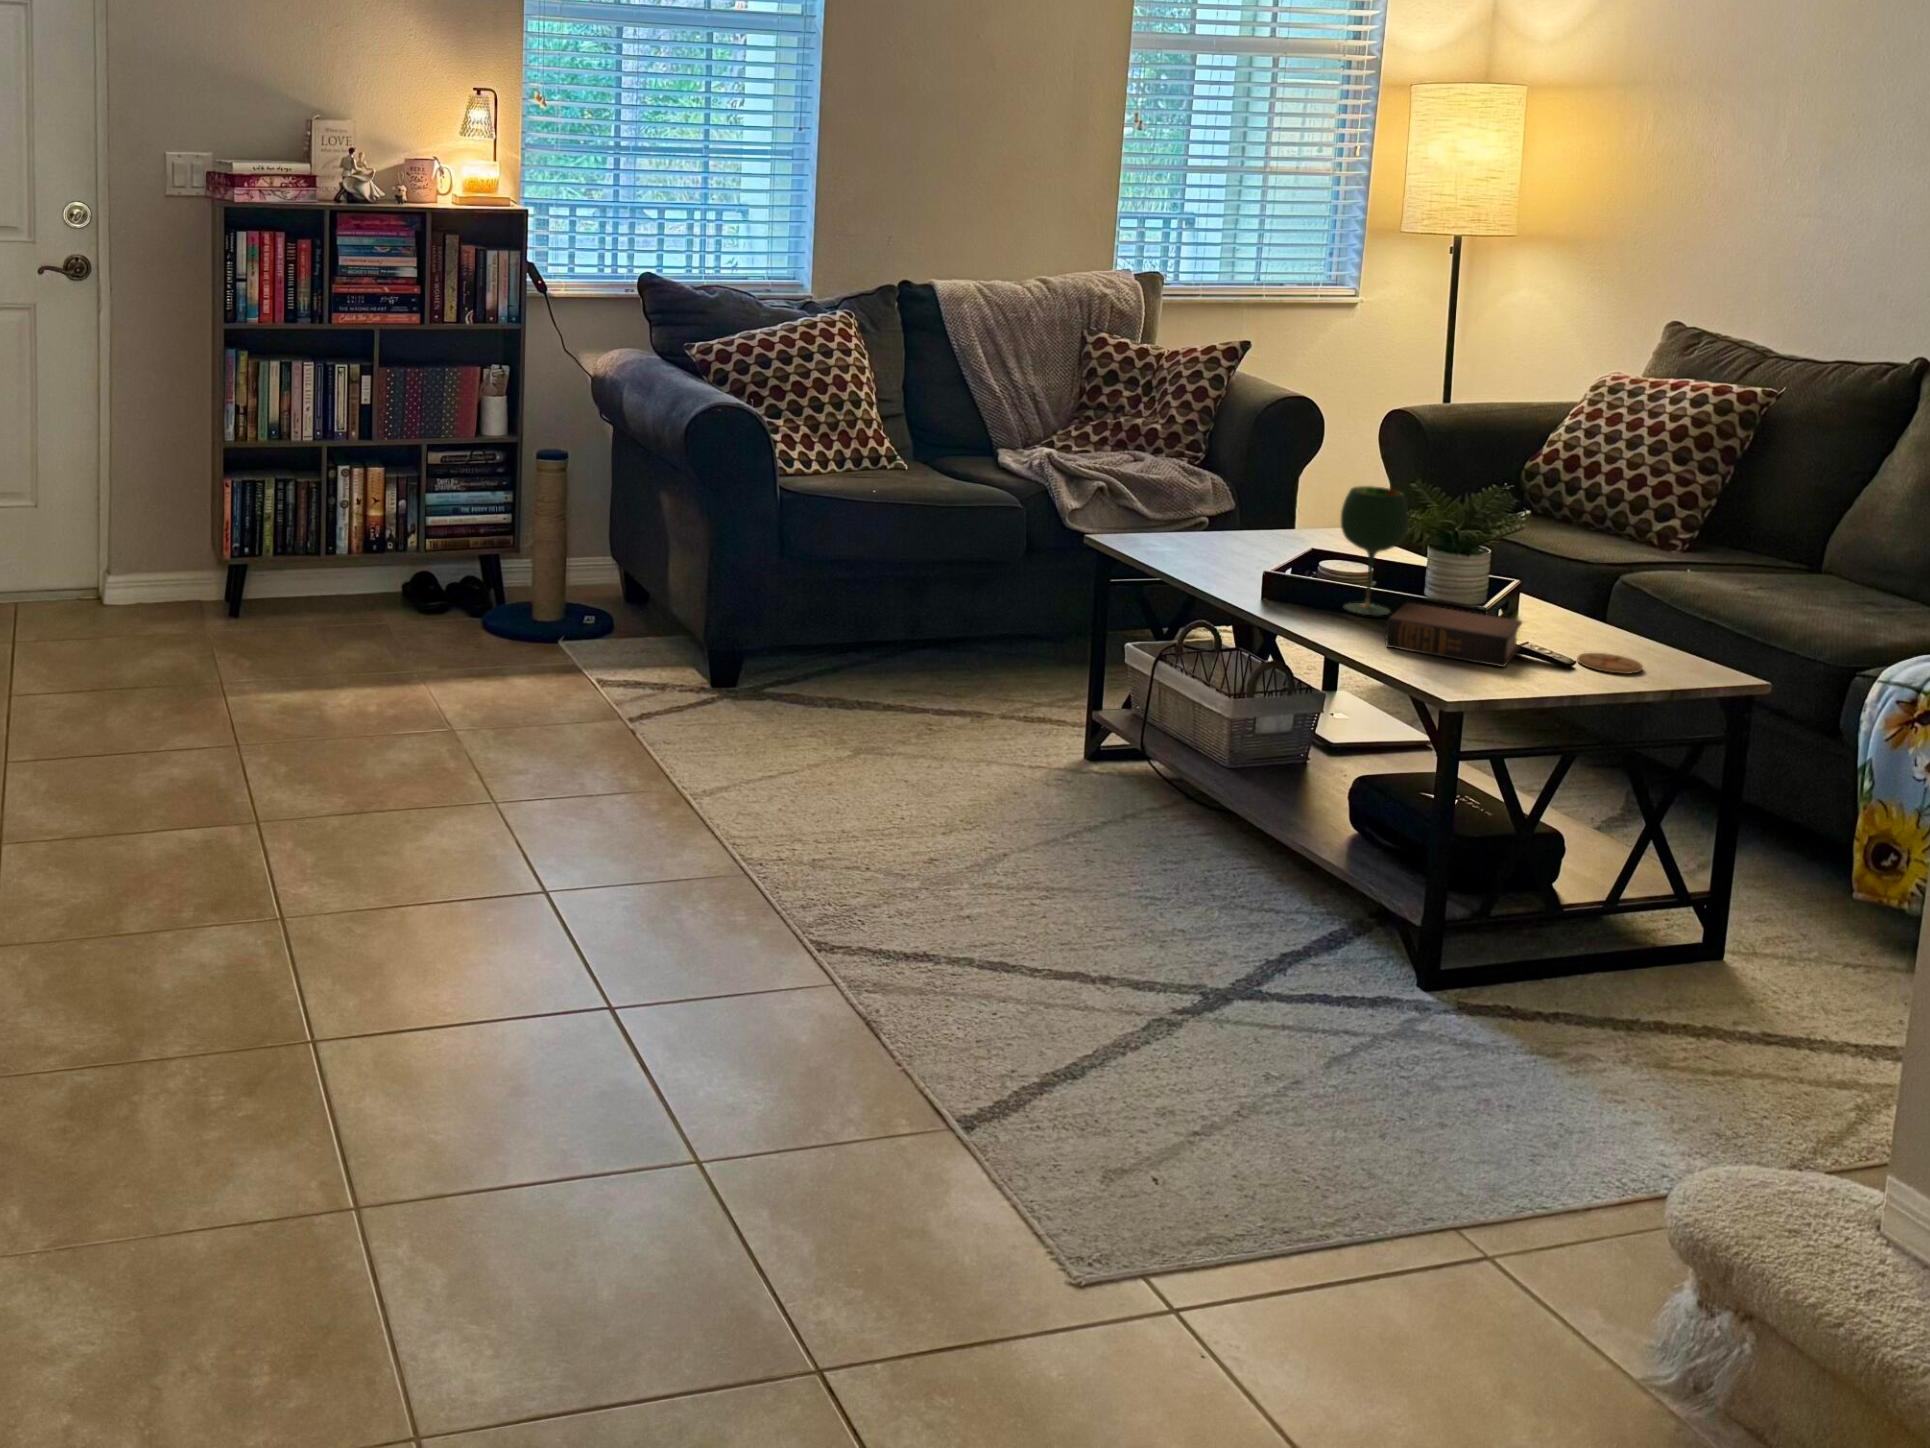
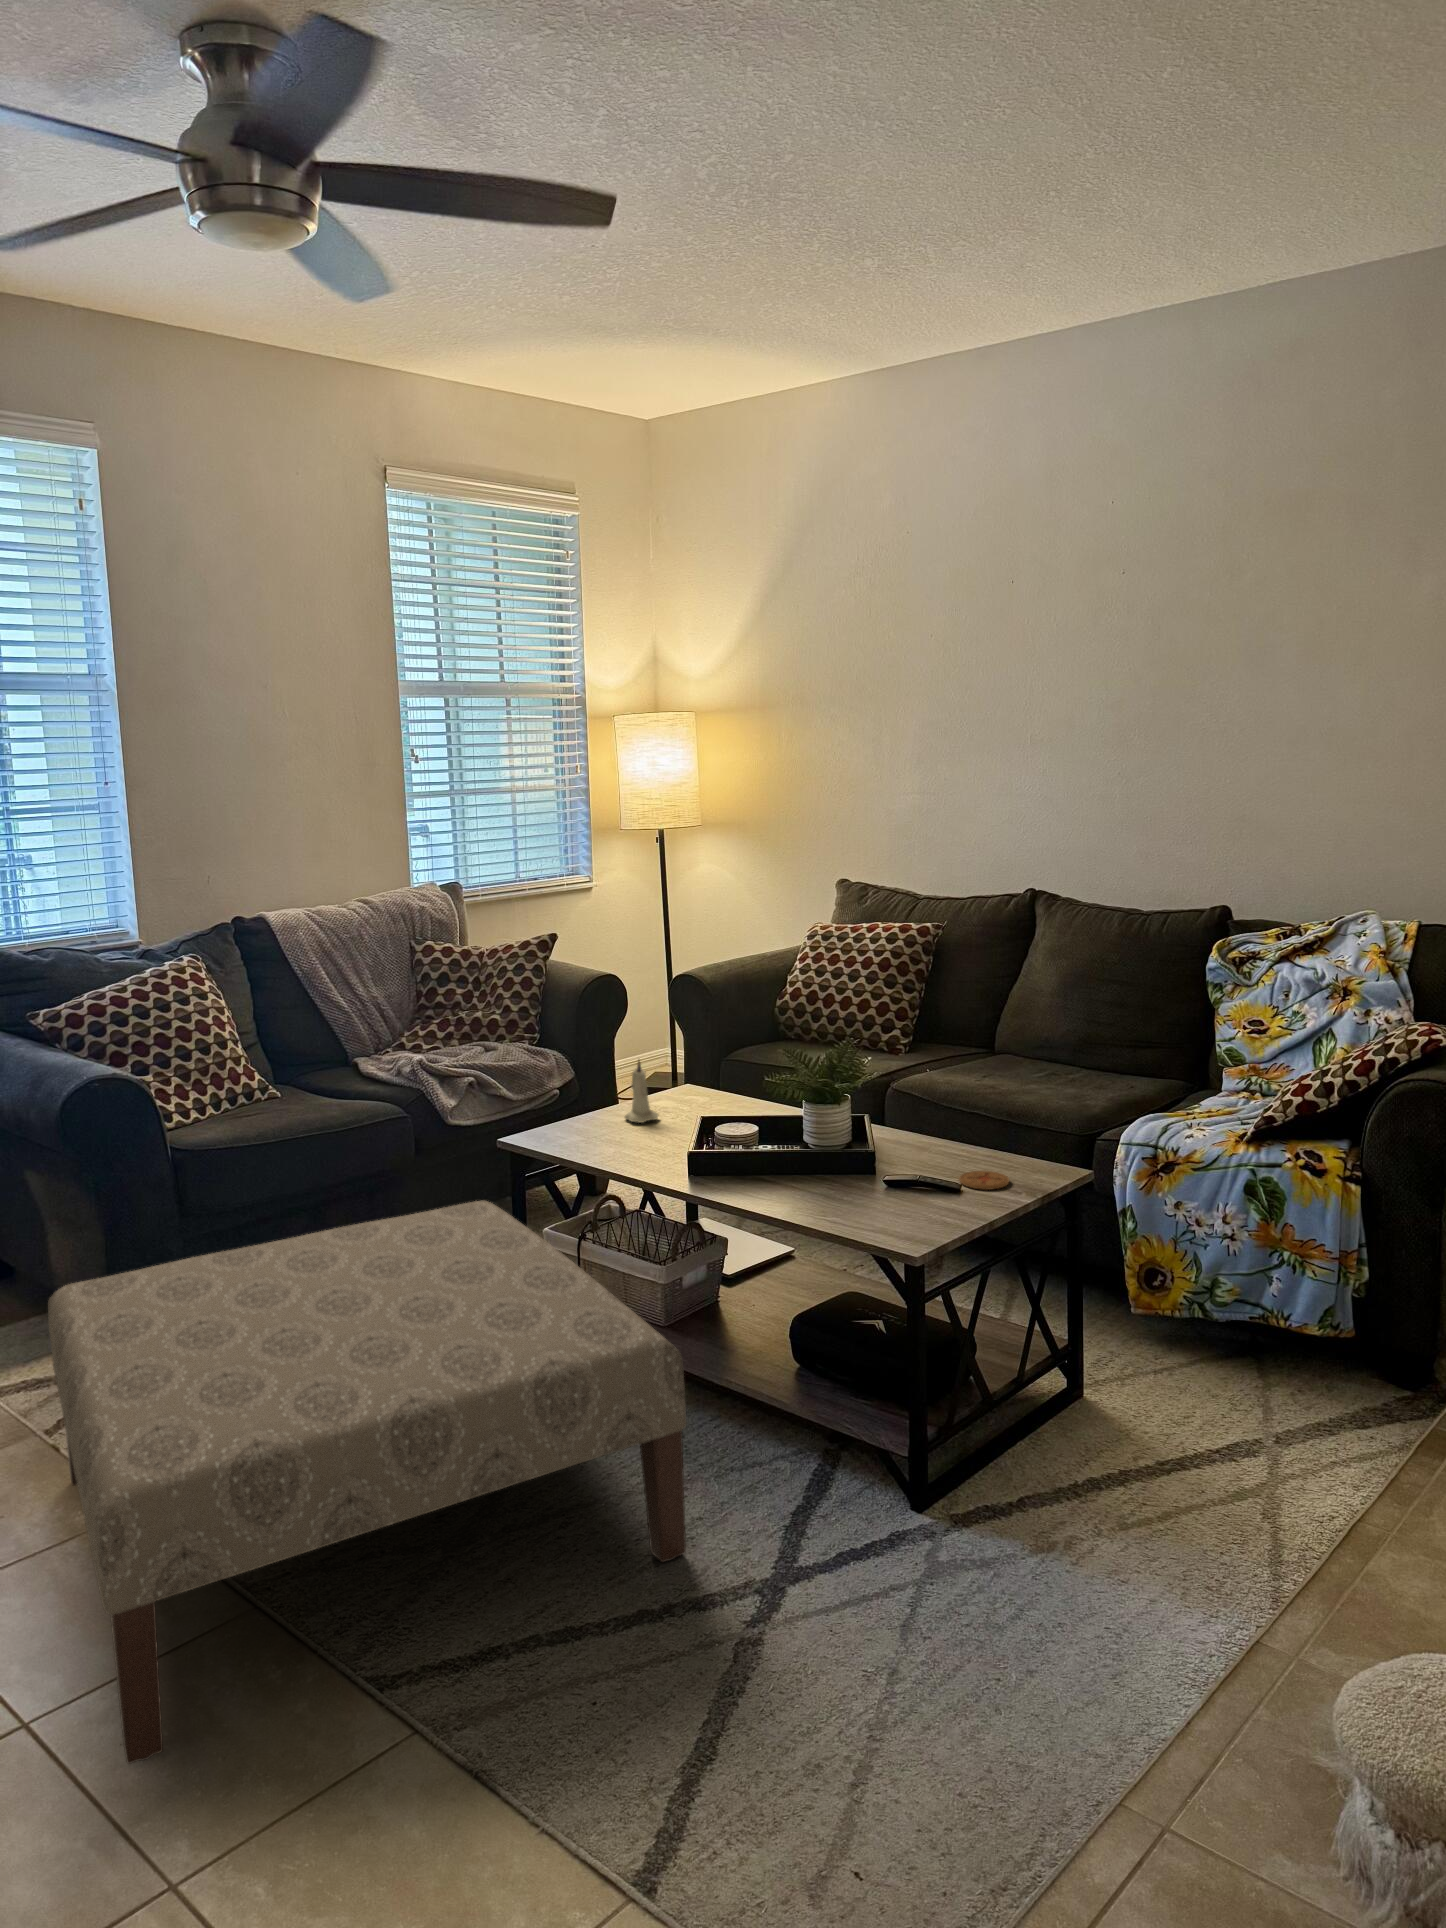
candle: none [1237,473,1277,547] -> present [625,1060,658,1123]
wine glass: present [1341,486,1409,616] -> none [748,1063,805,1177]
ottoman: none [612,573,1164,950] -> present [48,1201,686,1764]
book: present [1386,603,1522,667] -> none [820,1159,924,1208]

